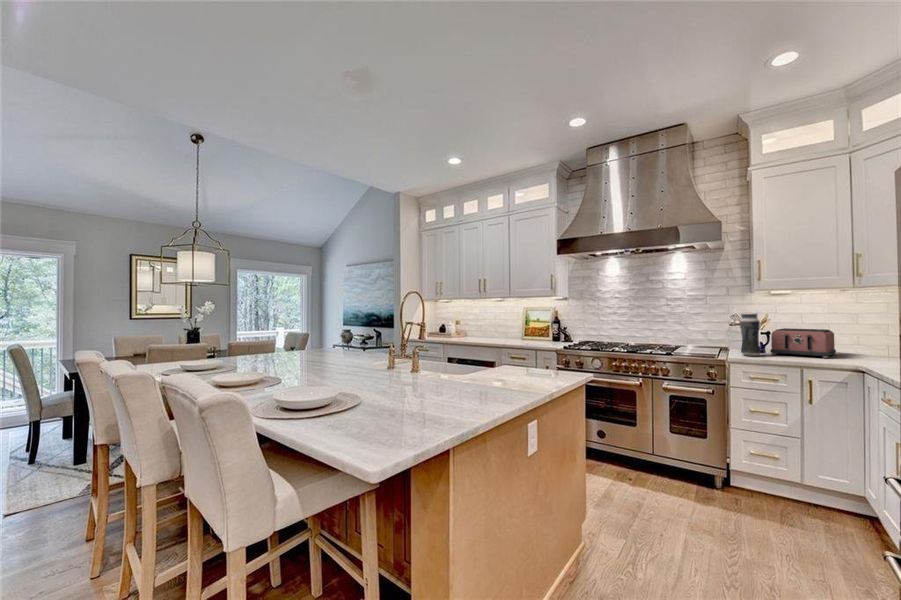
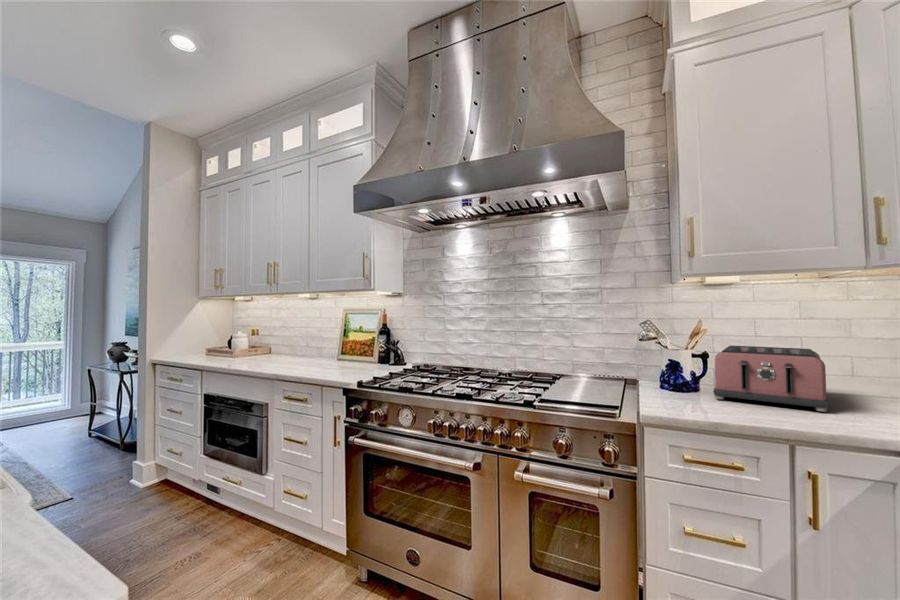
vase: present [740,314,761,356] -> none [660,320,700,408]

